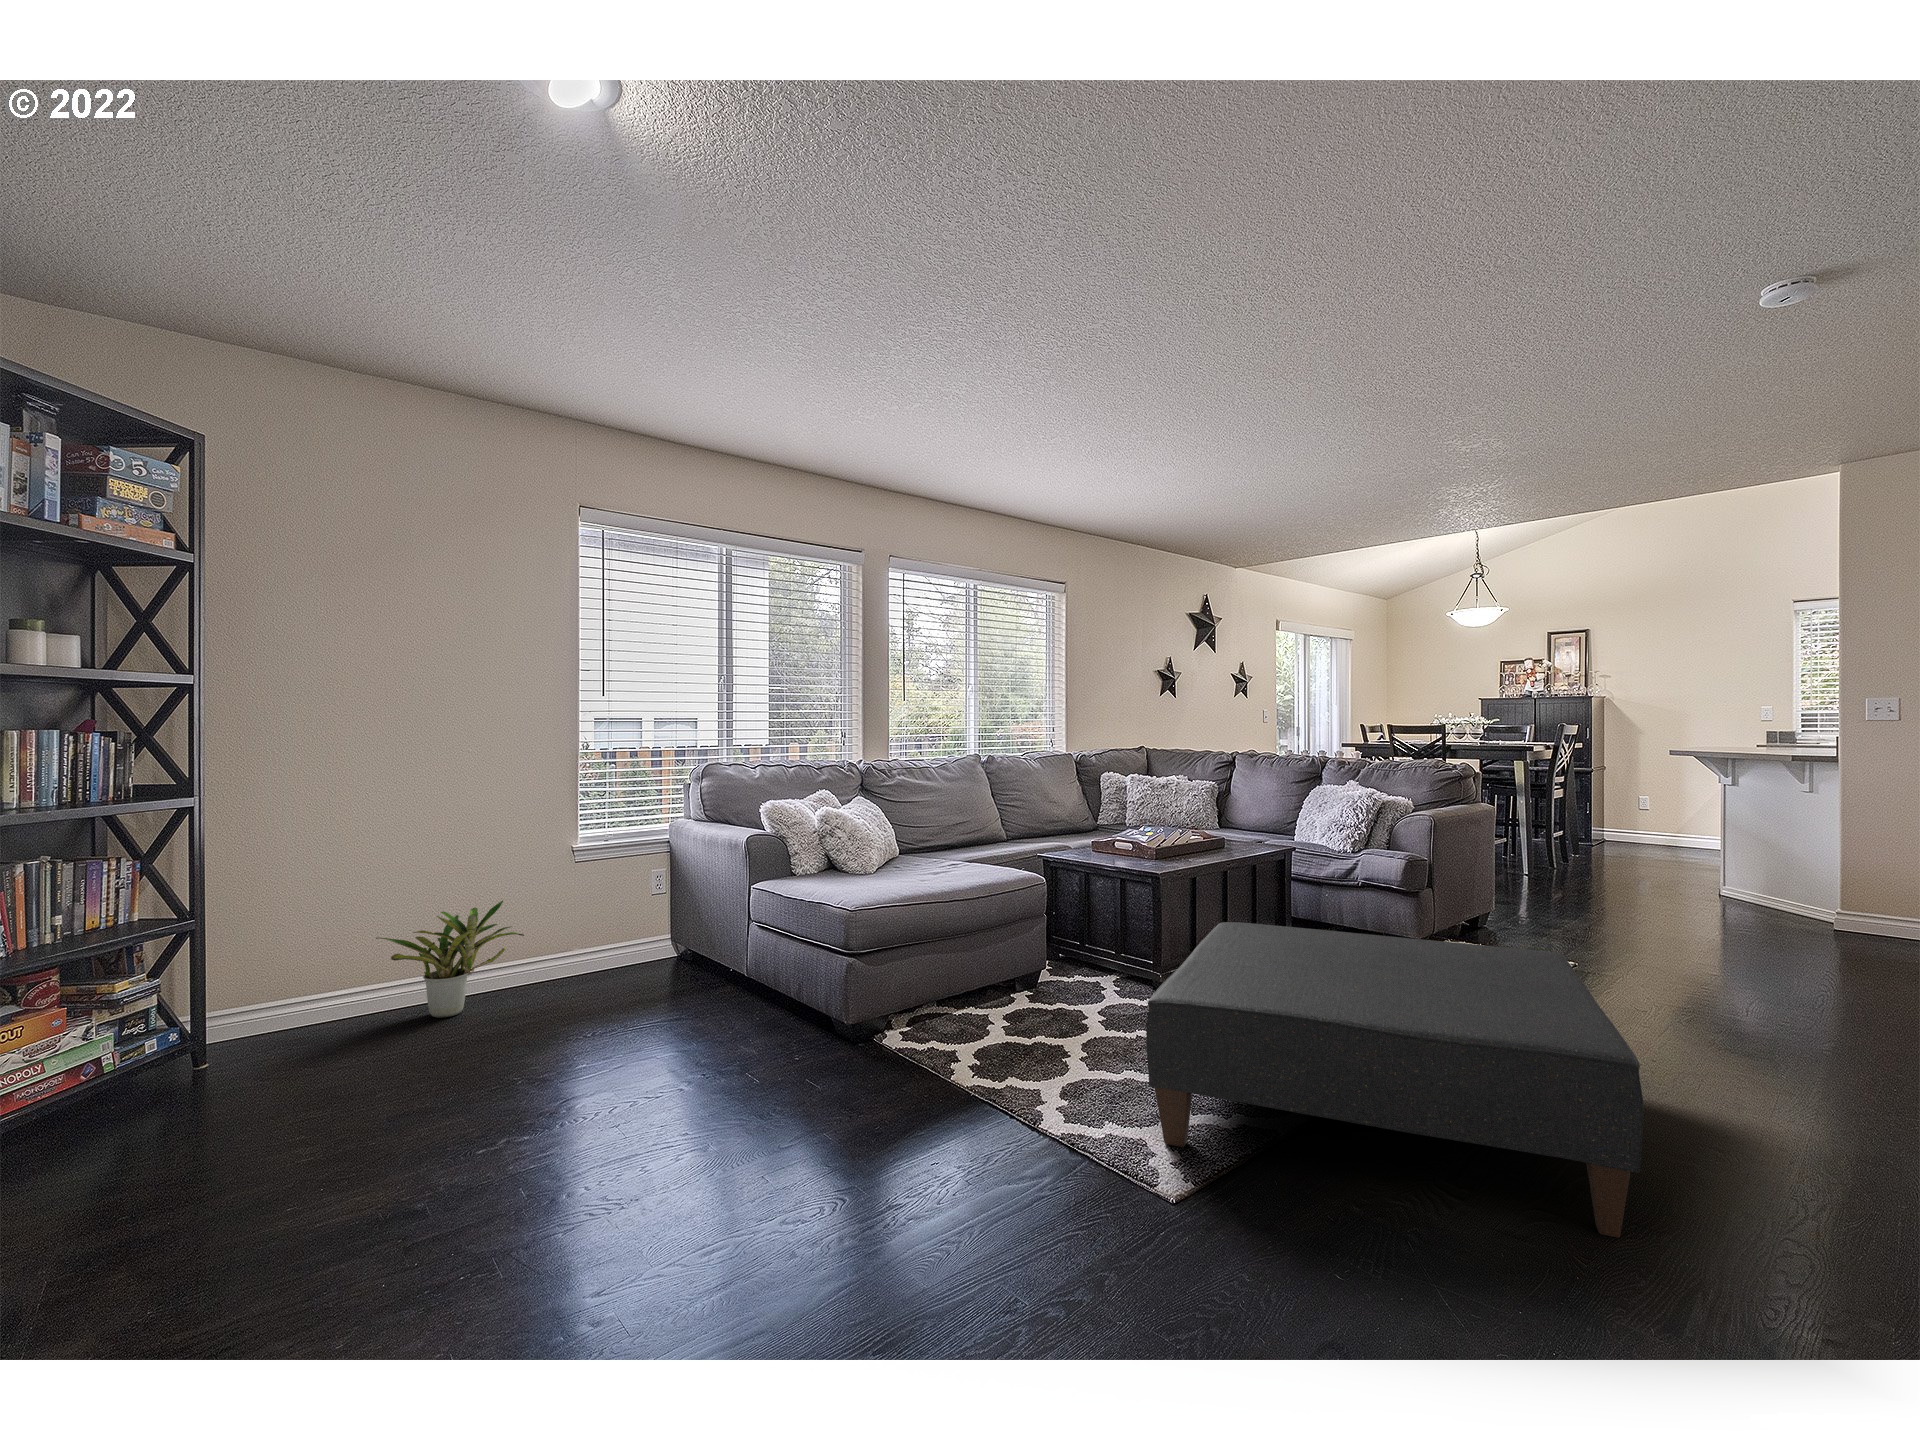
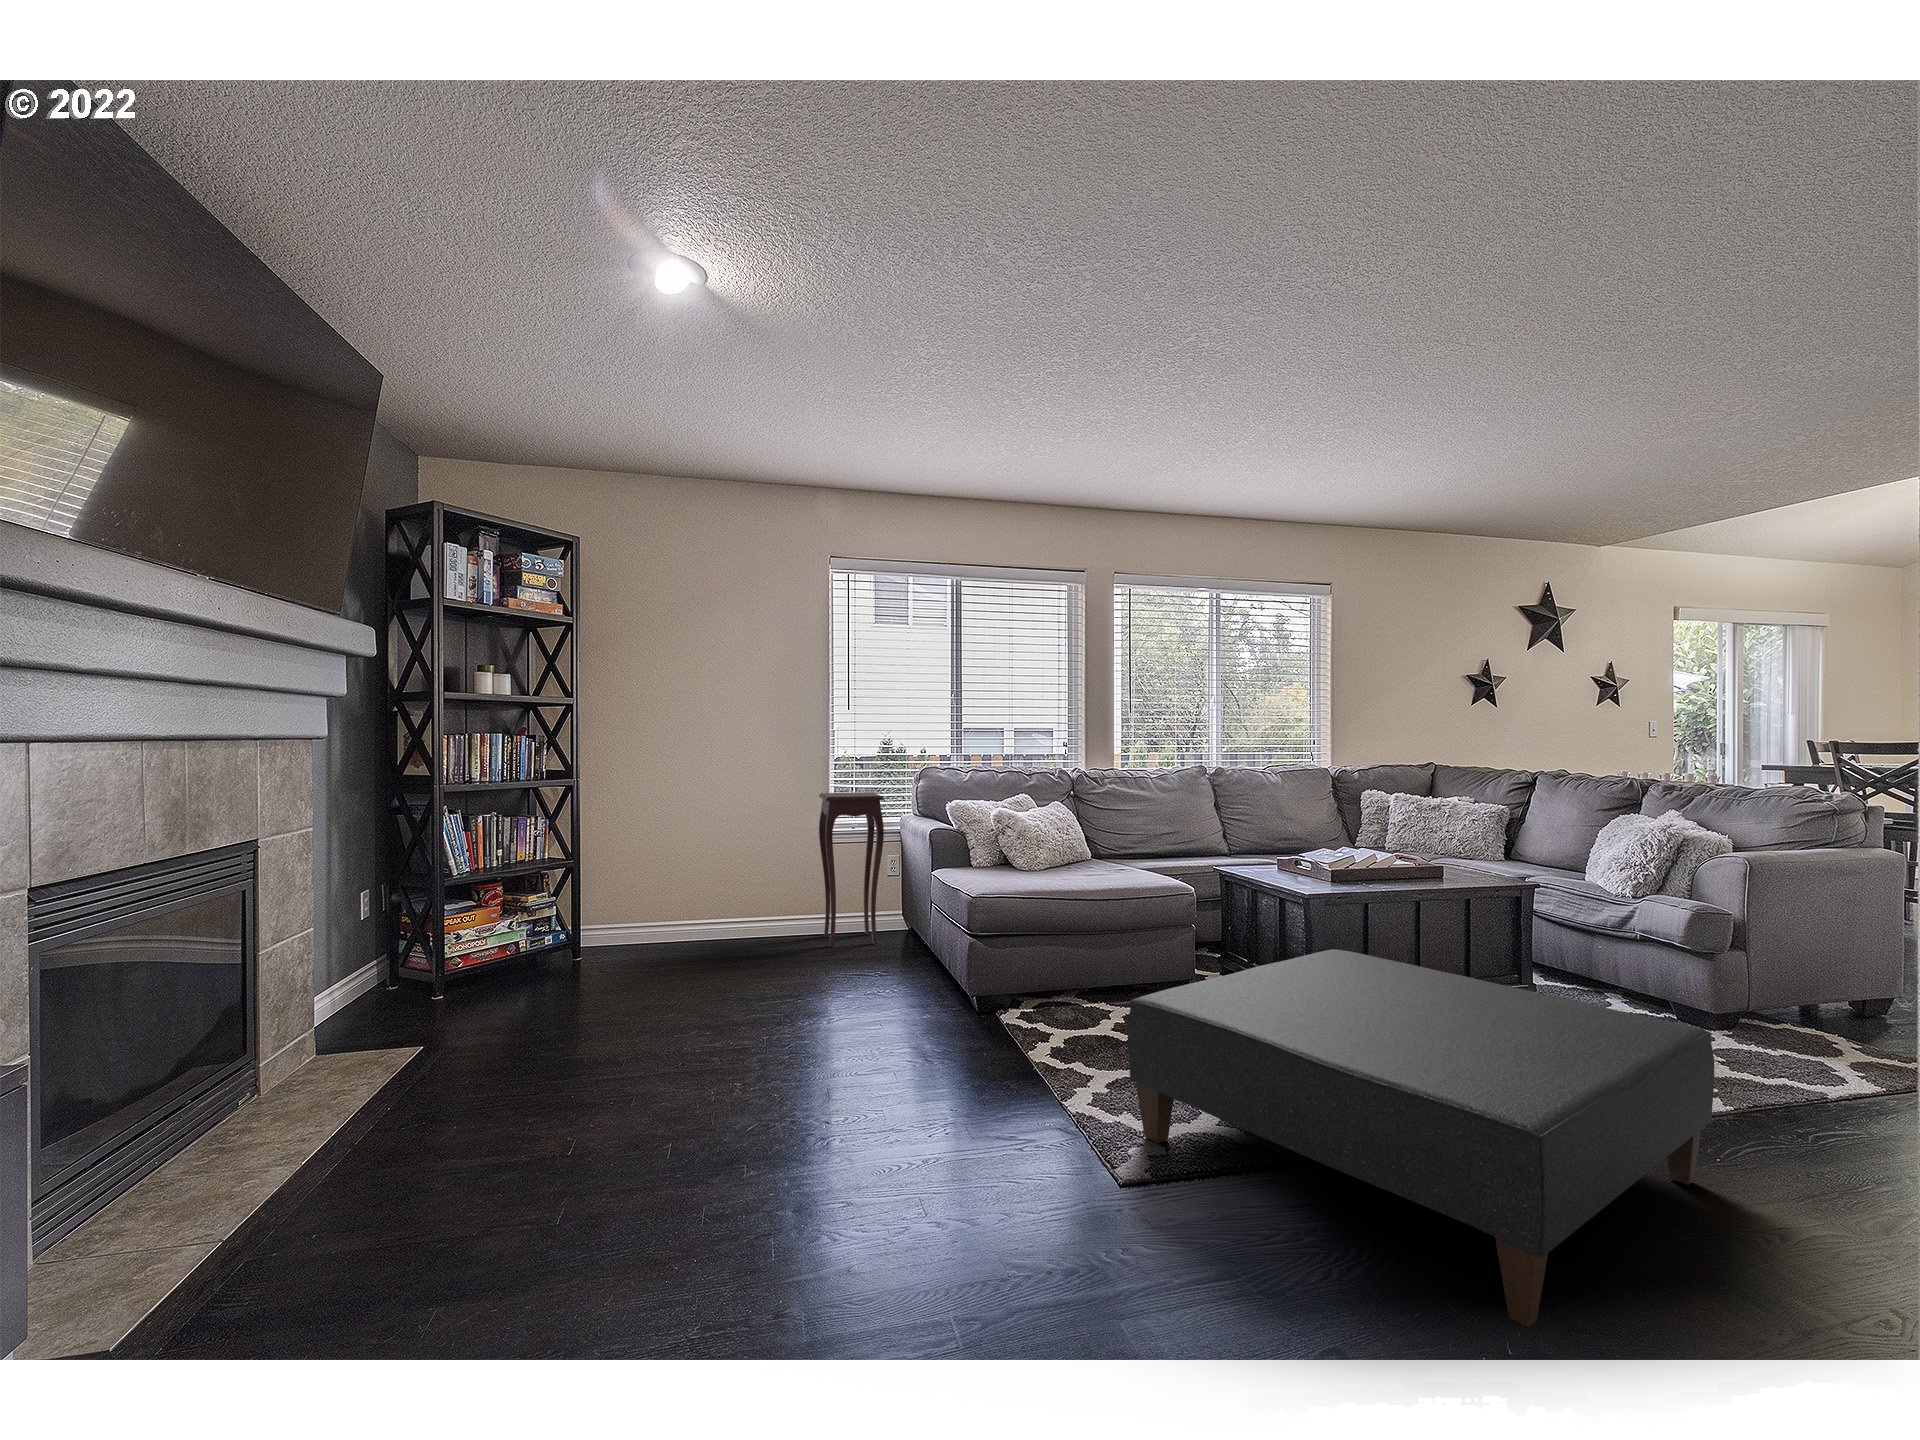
side table: none [561,796,659,992] -> present [819,792,884,947]
potted plant: present [376,901,524,1018] -> none [685,867,783,950]

